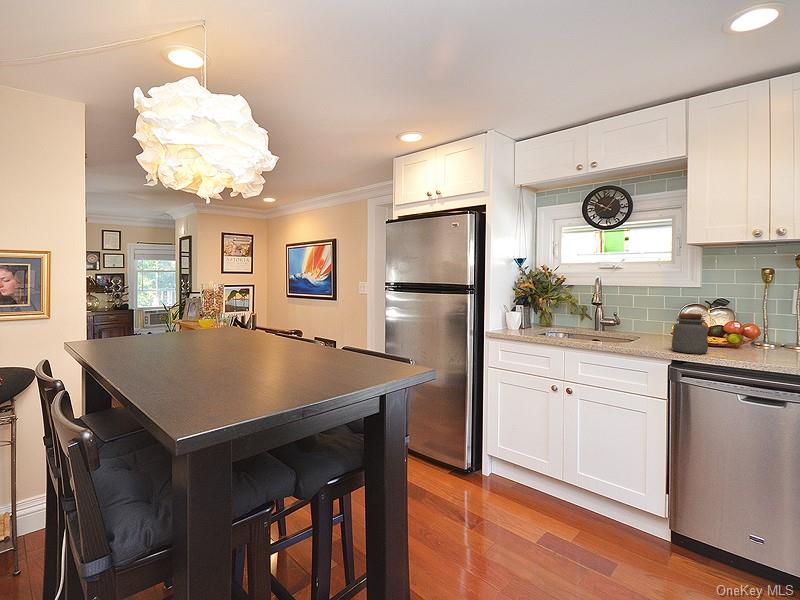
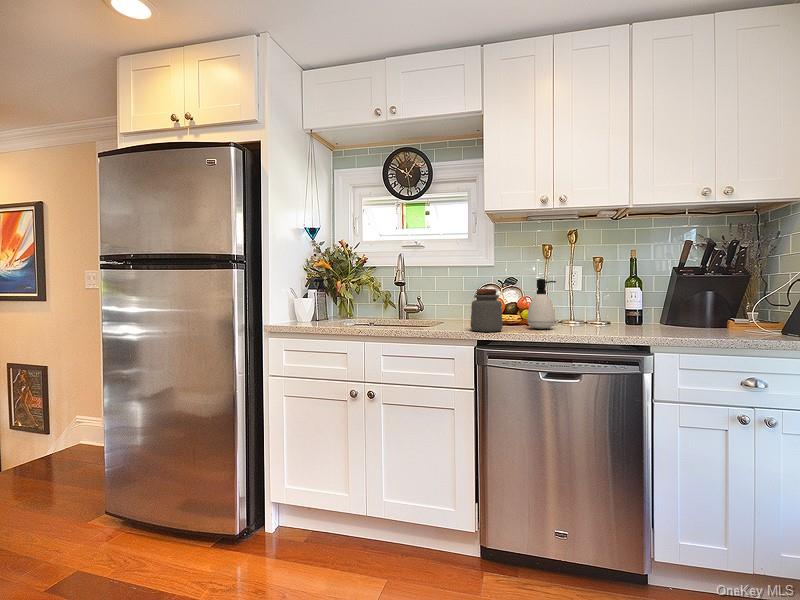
soap dispenser: none [737,306,775,355] -> present [527,279,556,329]

